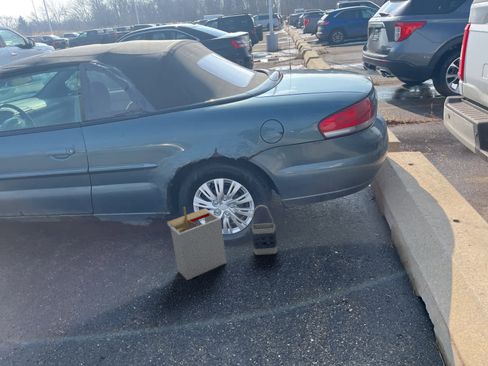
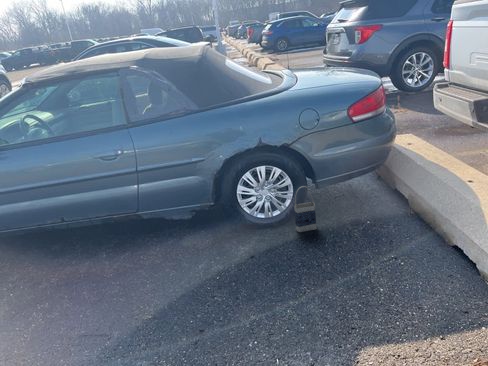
storage bin: present [167,207,226,280] -> none [223,192,276,260]

